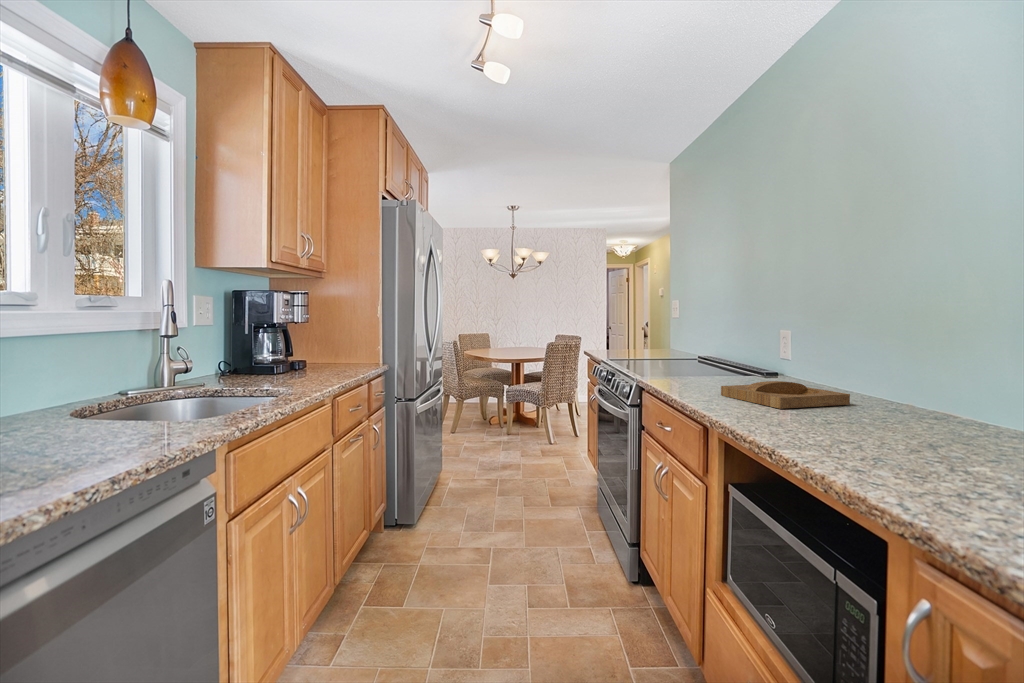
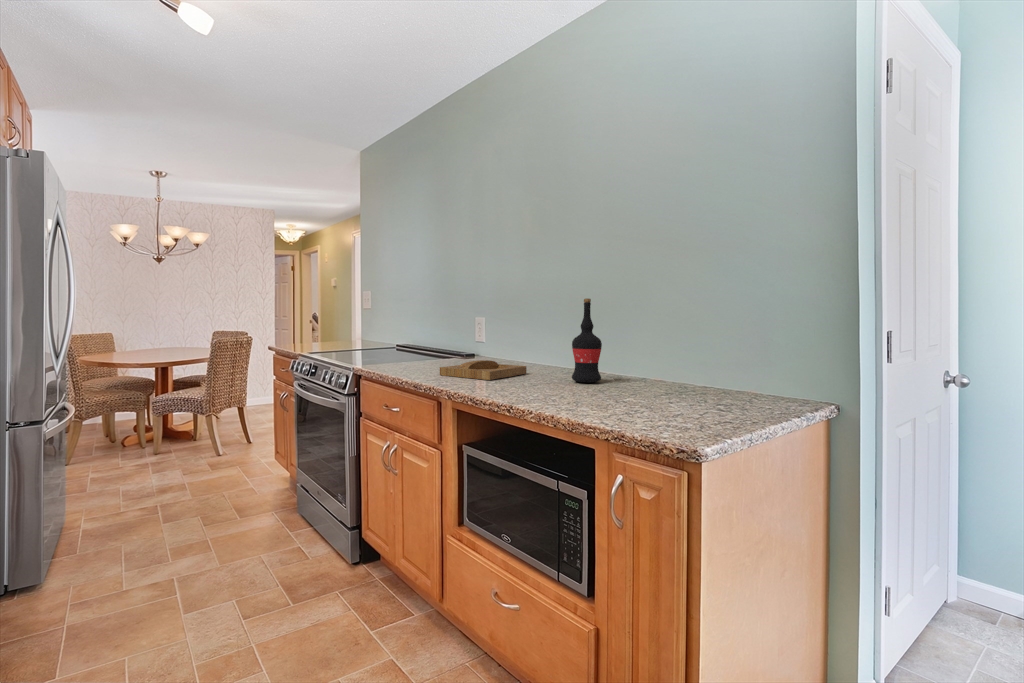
wine bottle: none [919,299,981,431] -> present [572,298,602,383]

